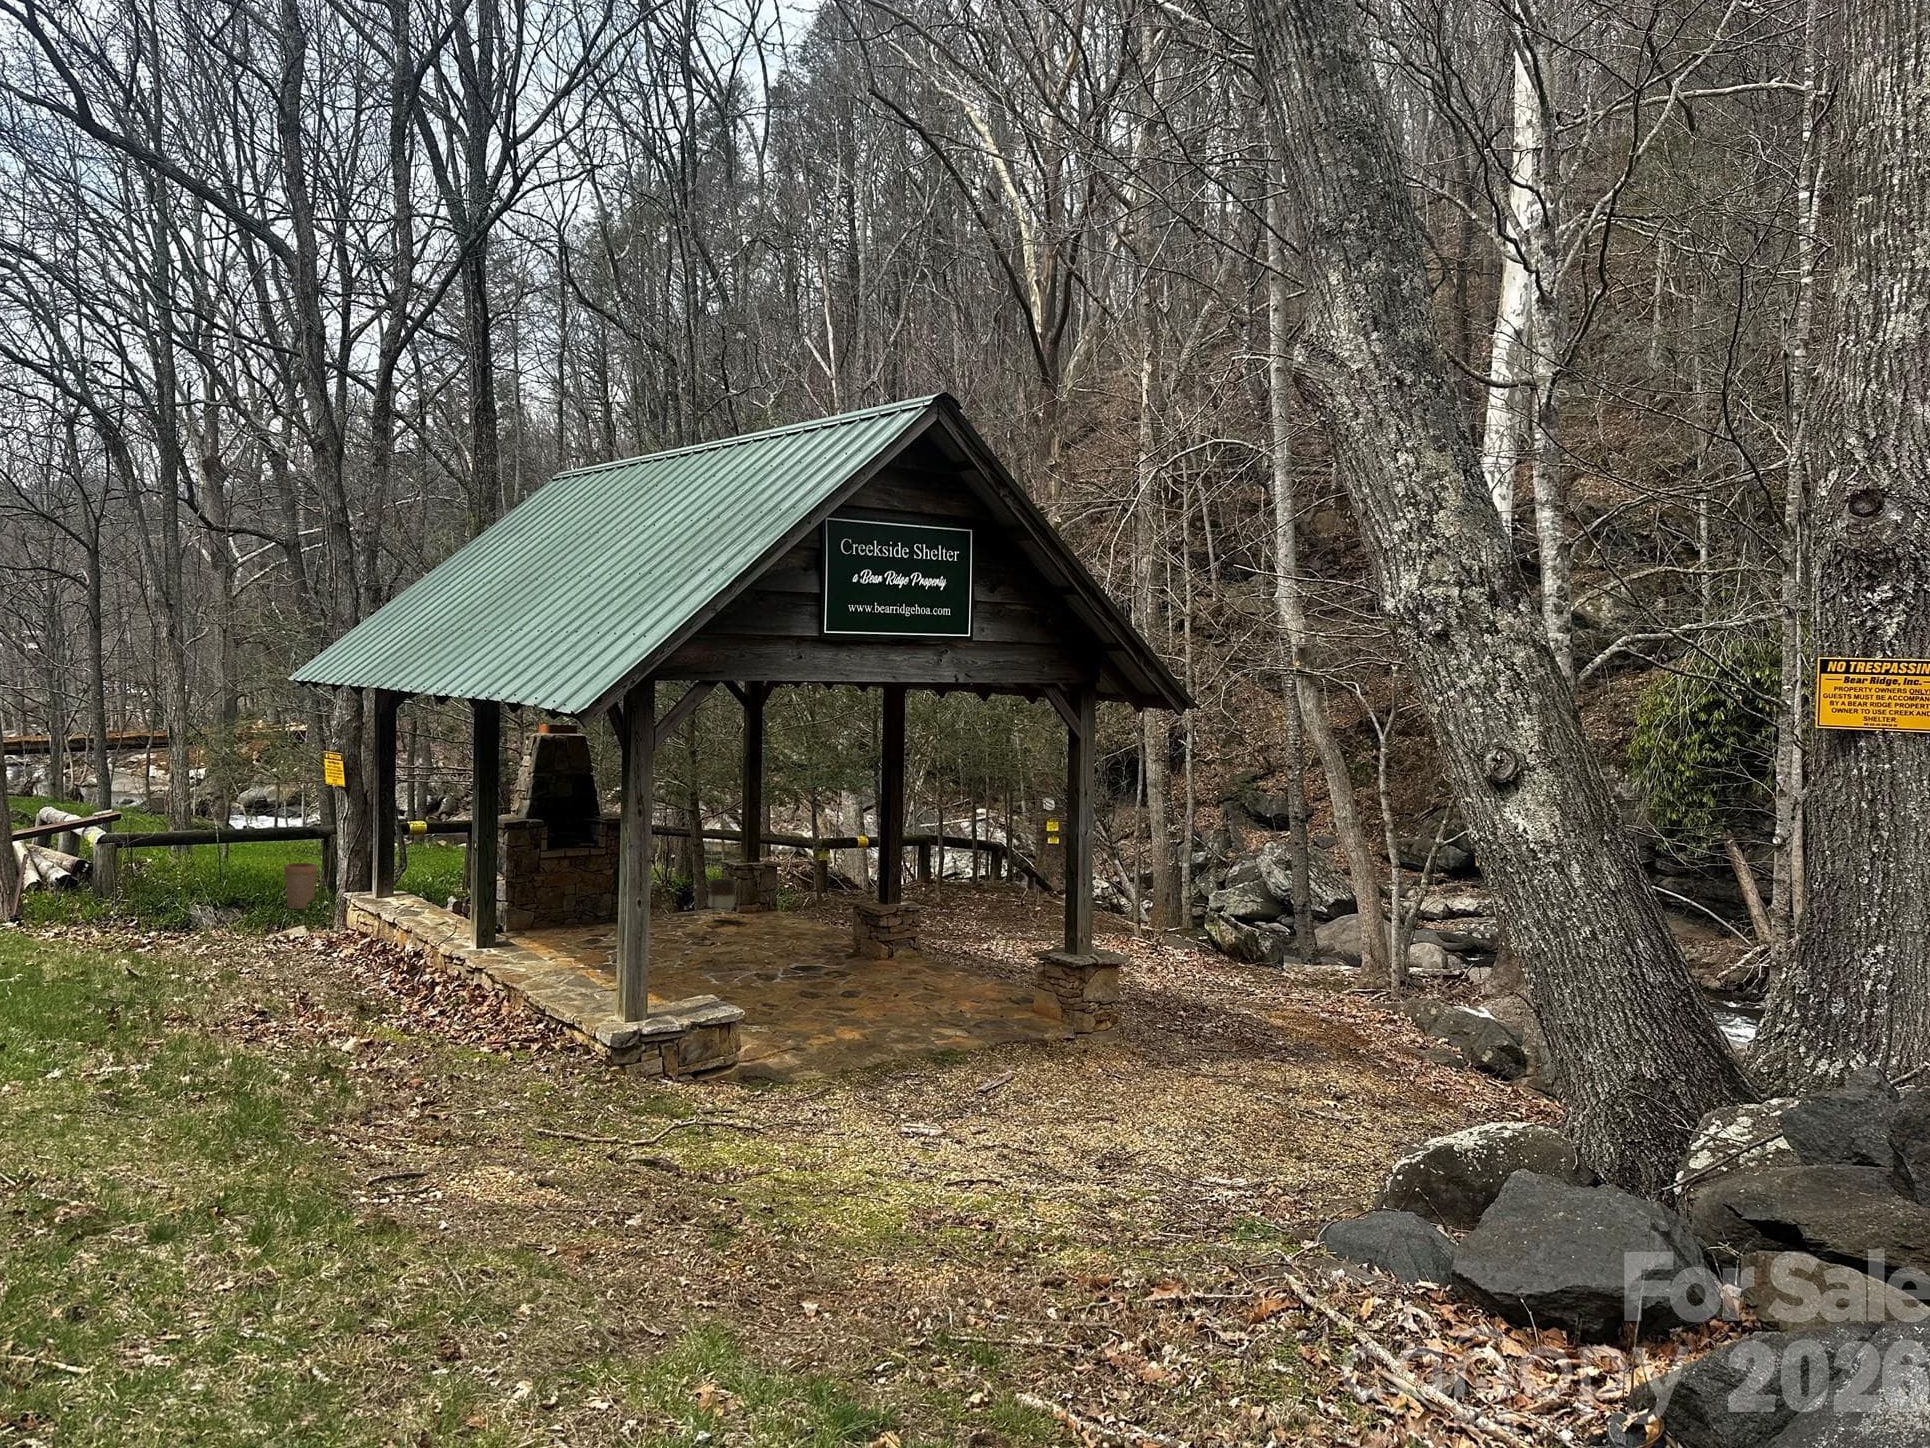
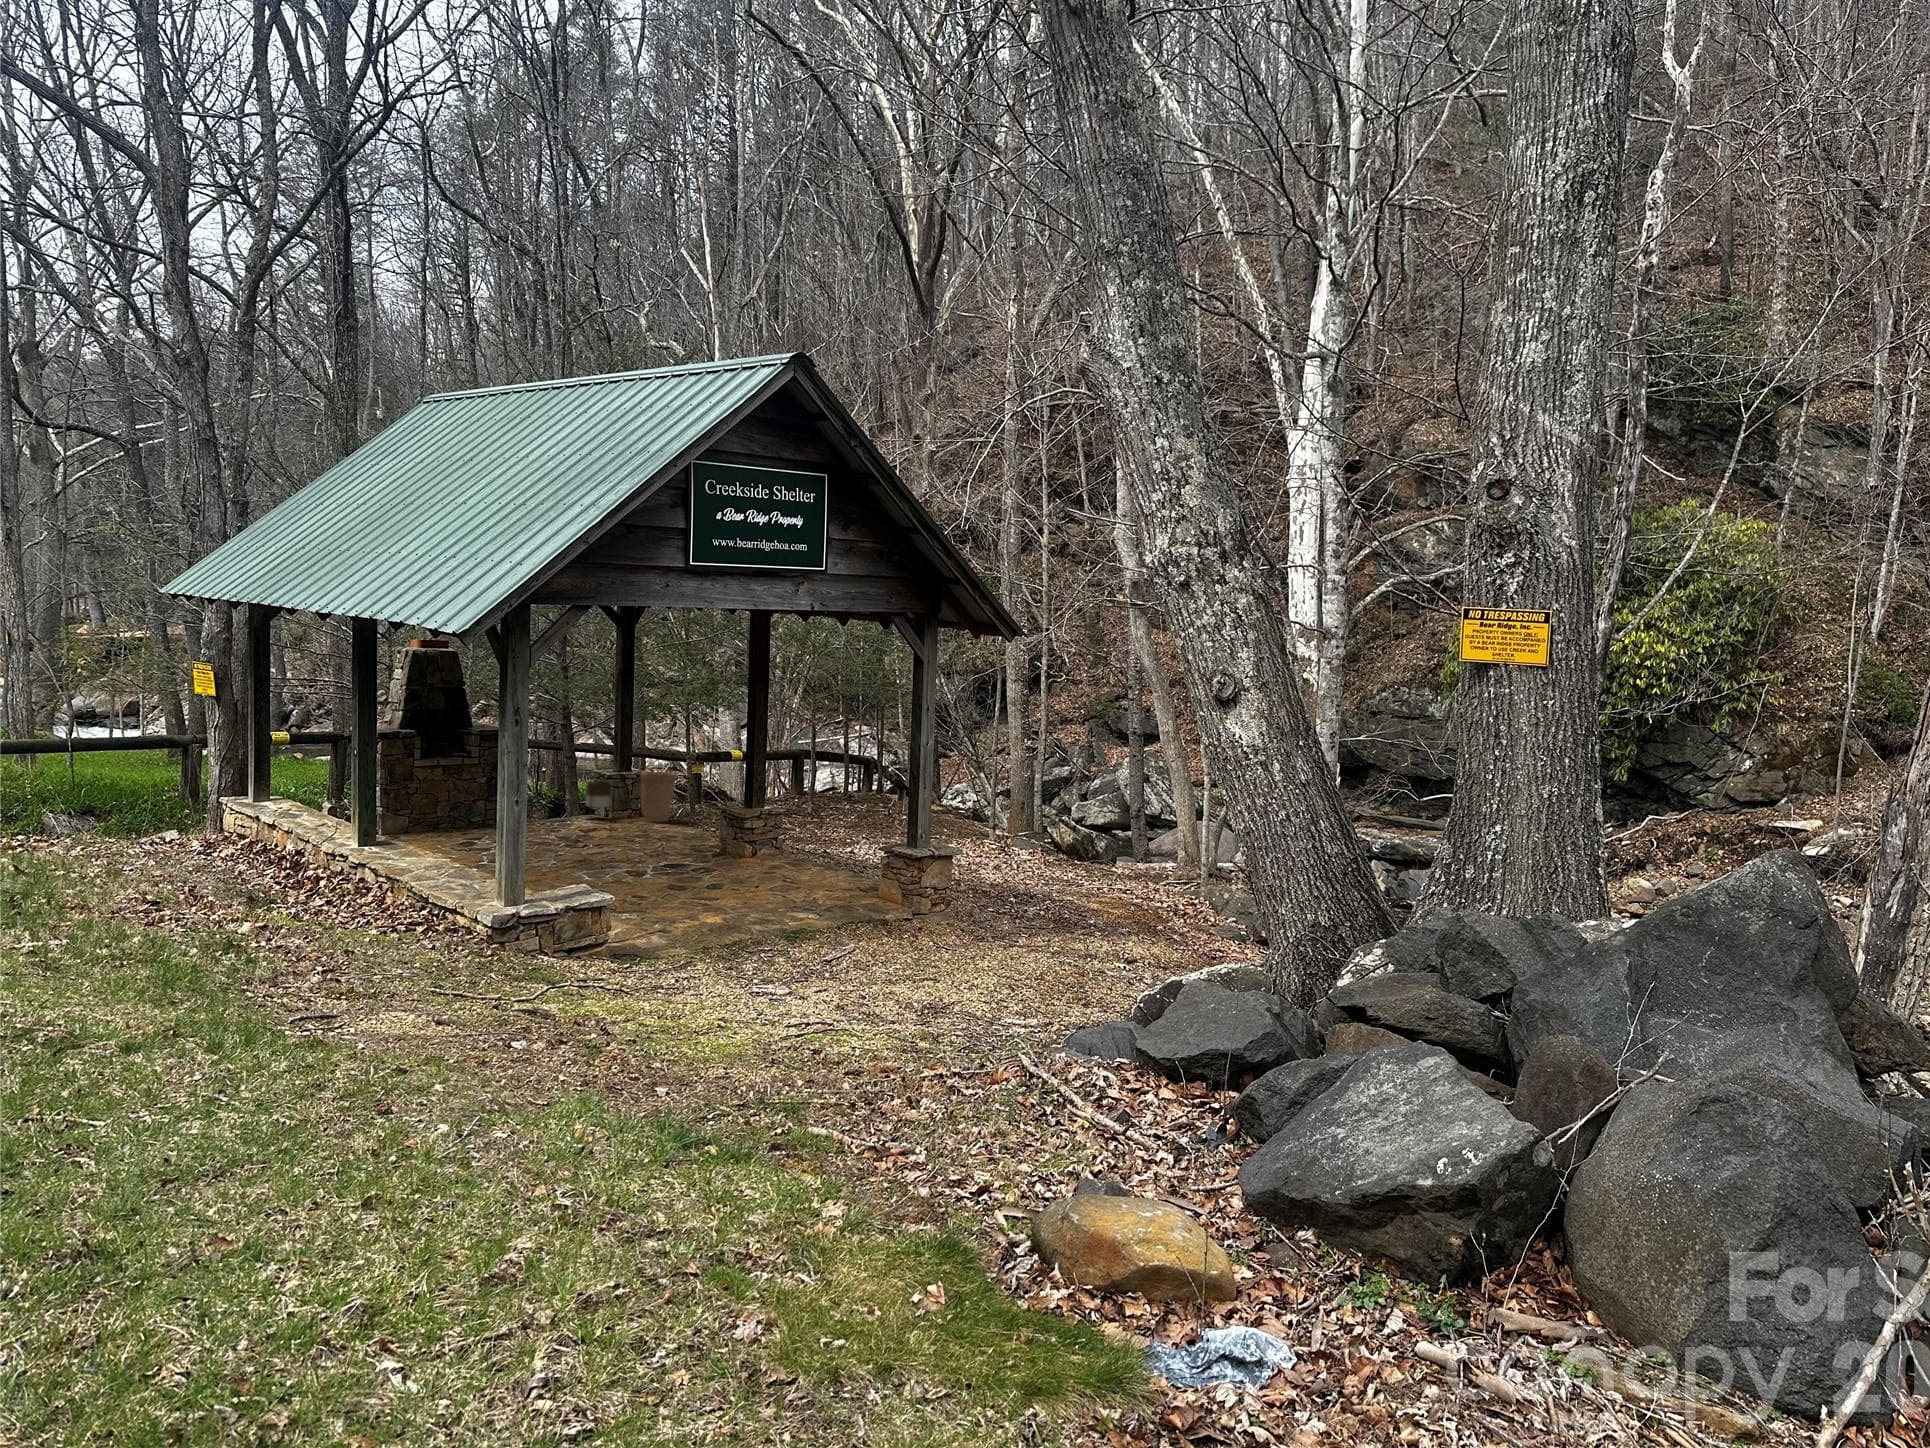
basket: present [284,863,318,909] -> present [641,772,676,822]

